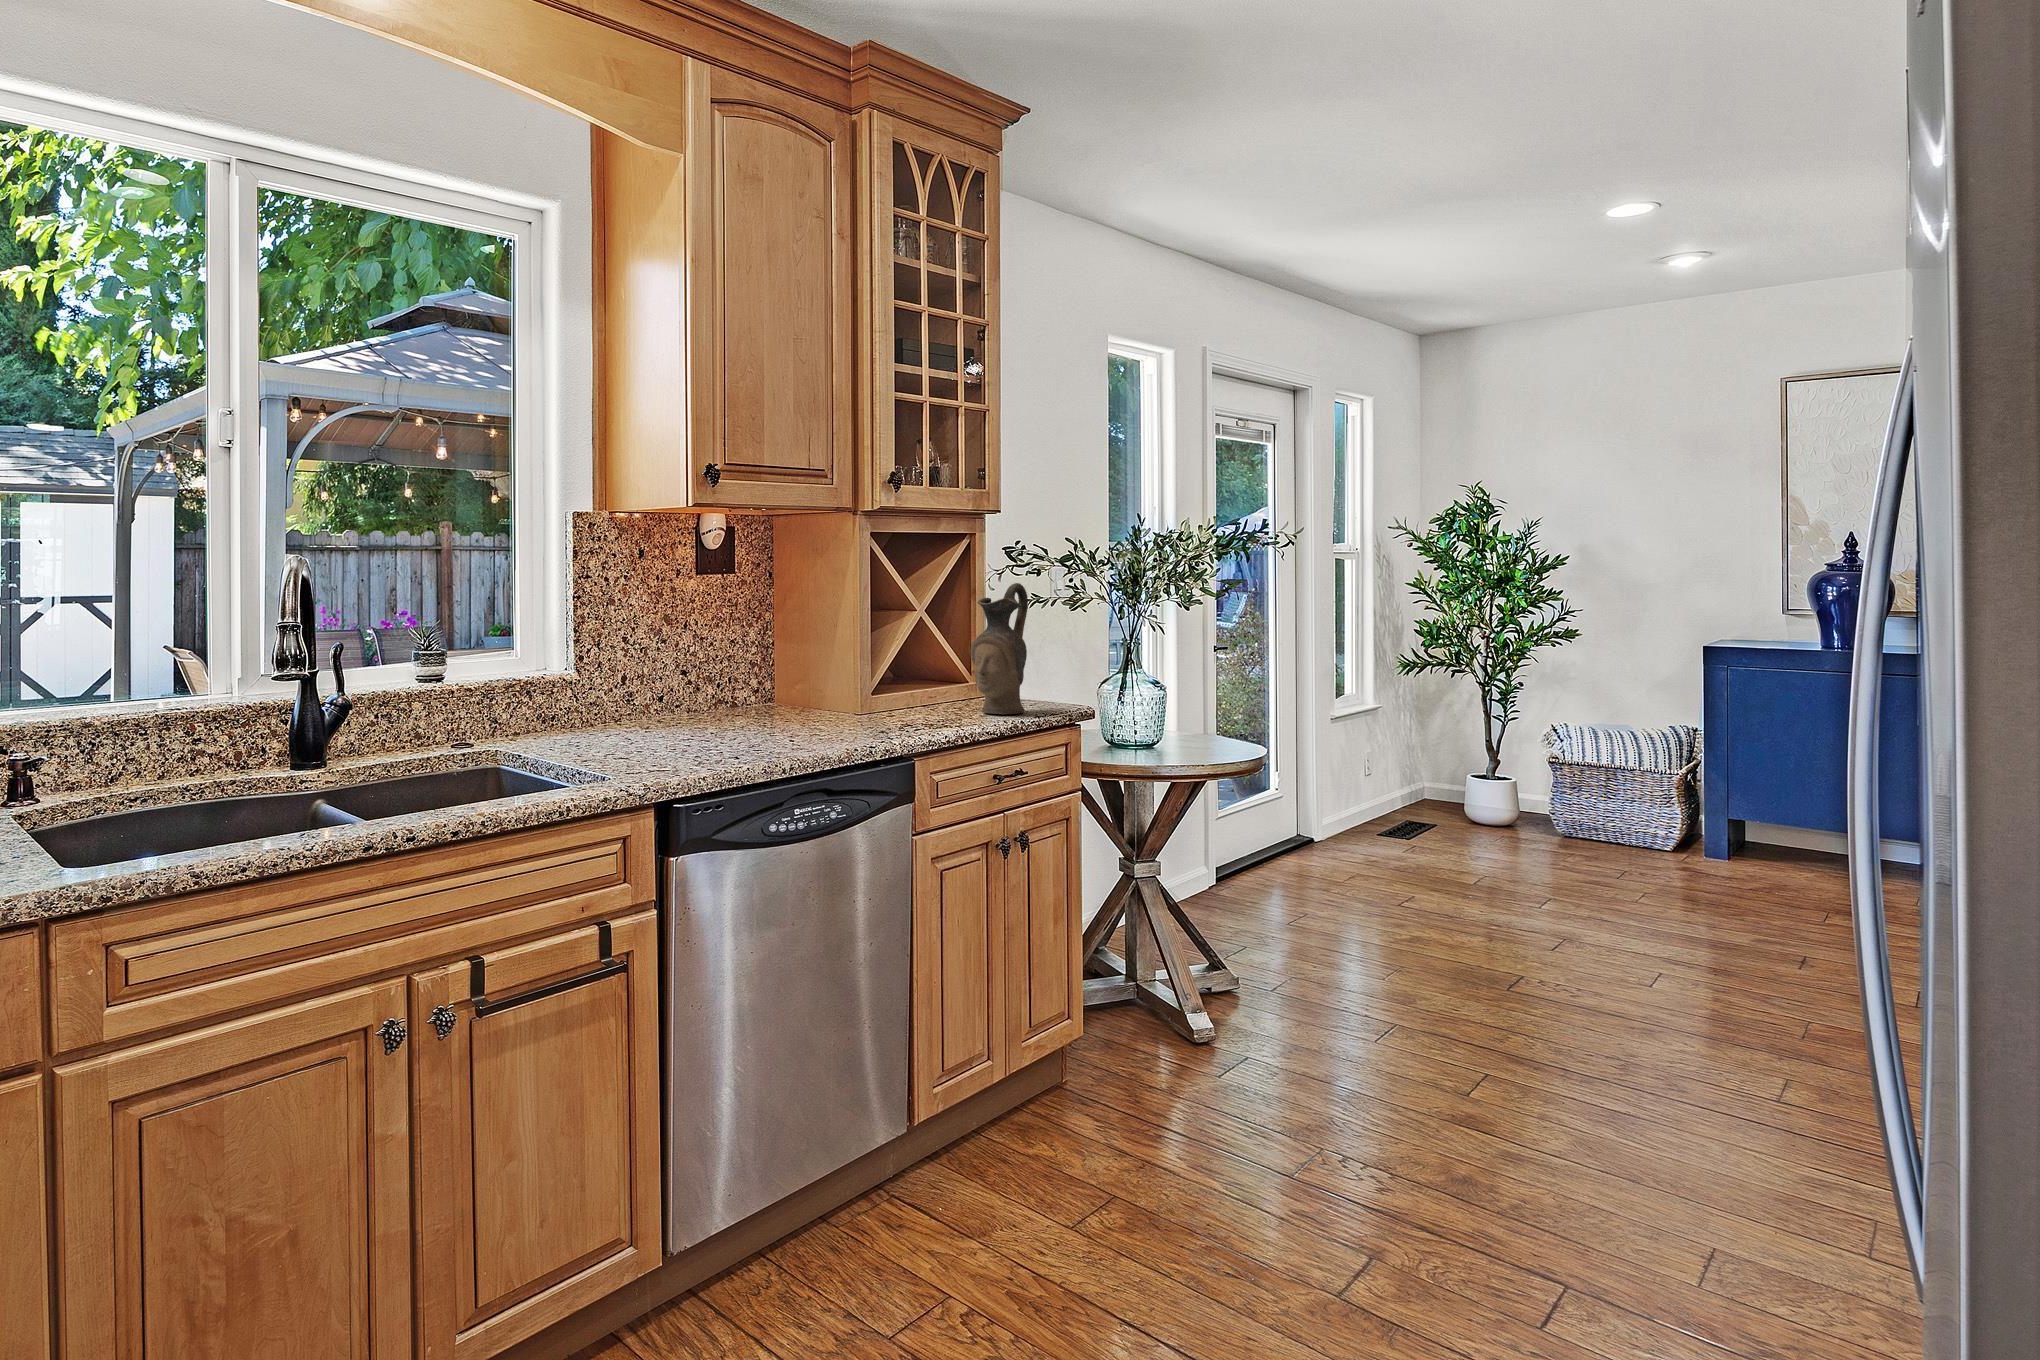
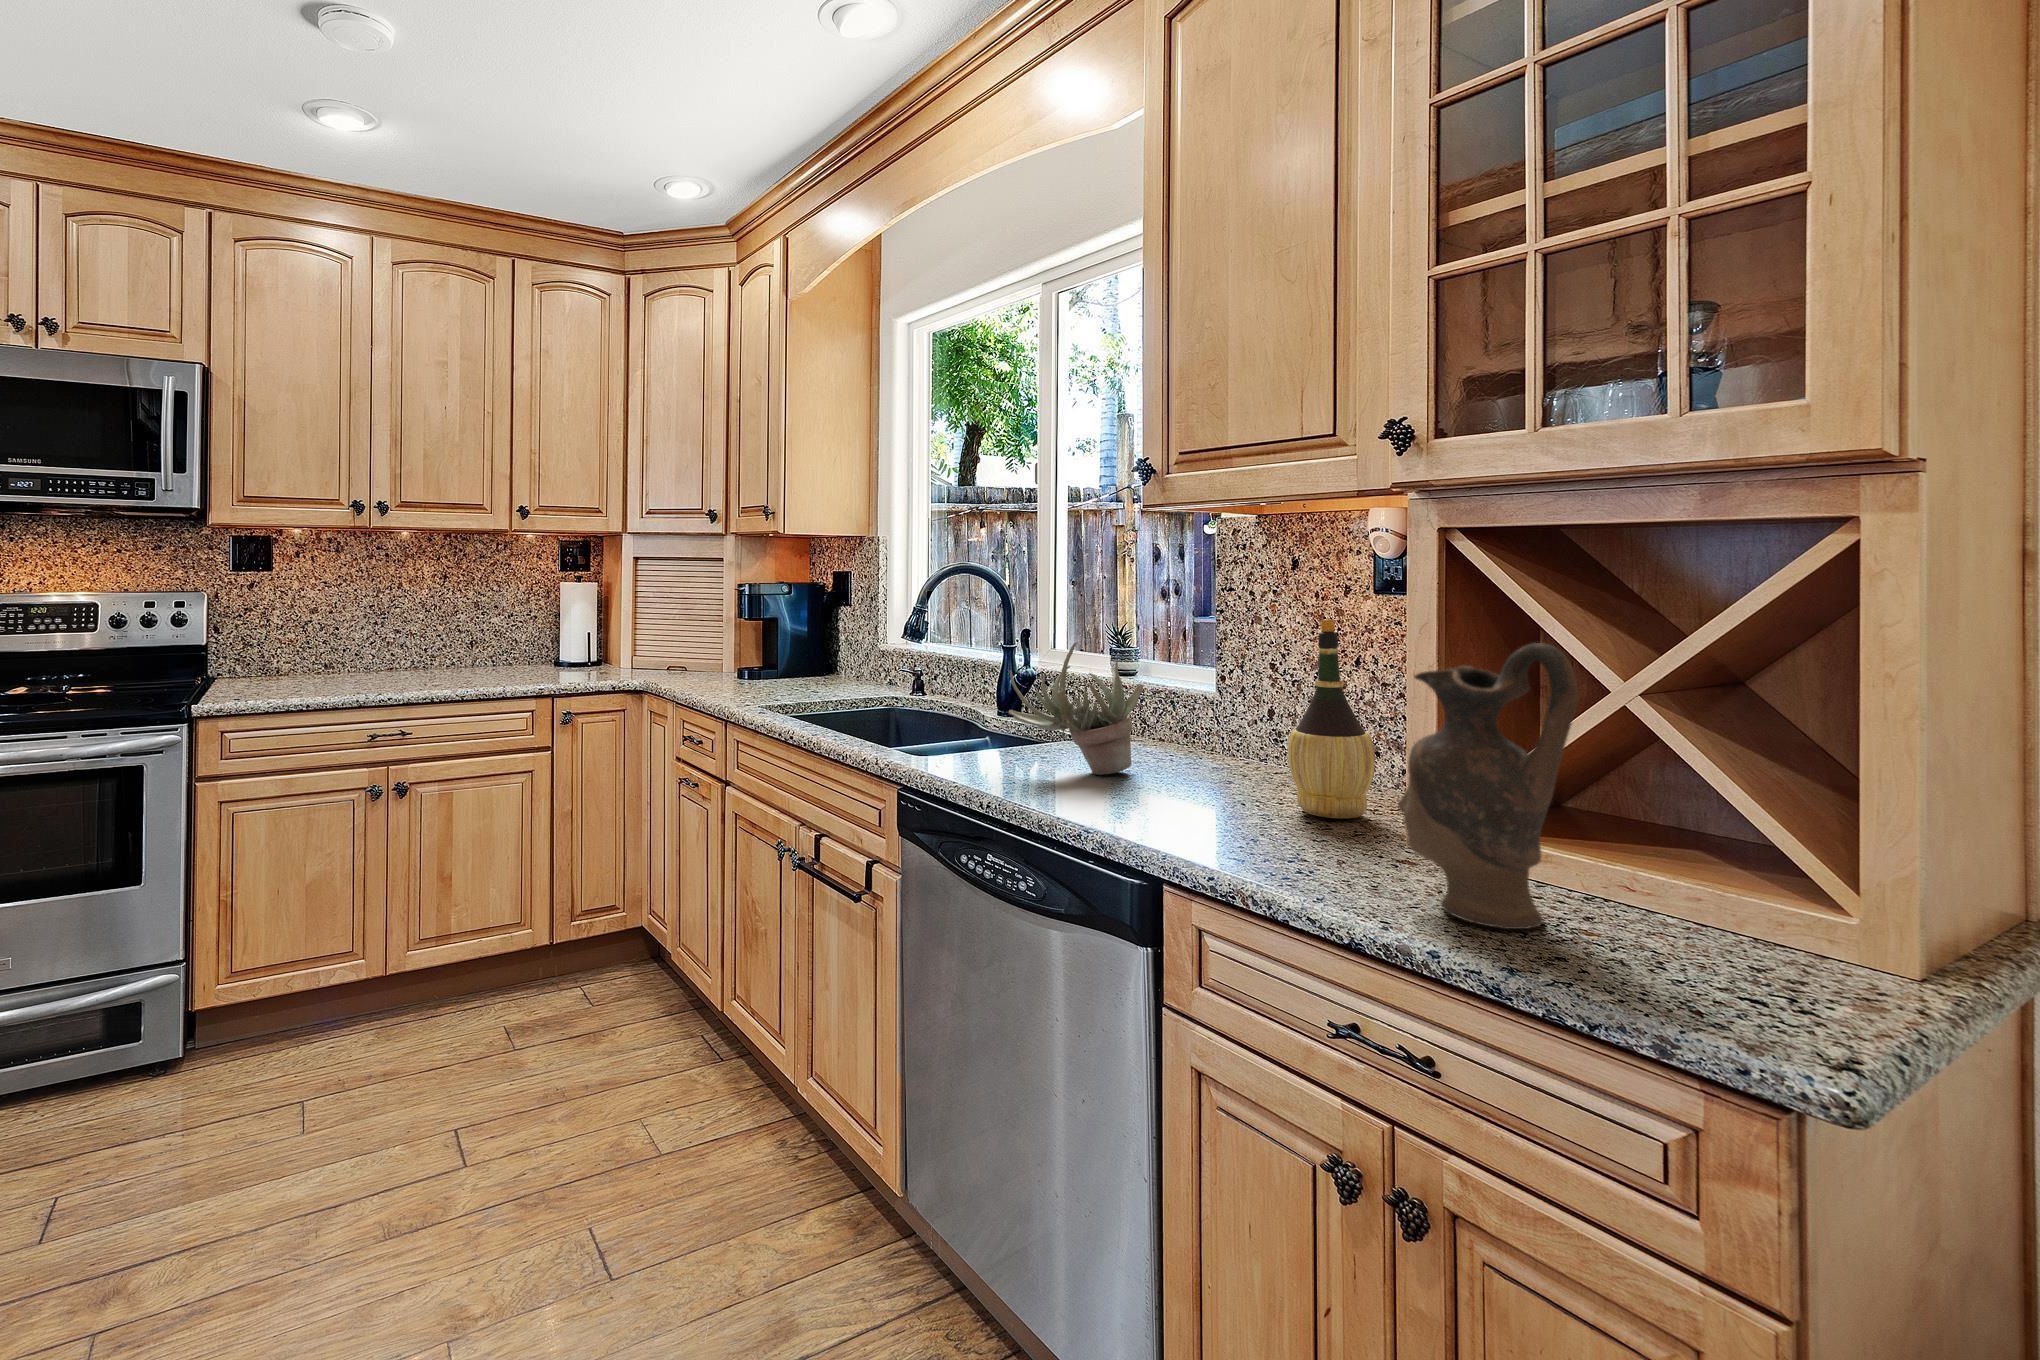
wine bottle: none [786,587,839,719] -> present [1288,619,1375,818]
succulent plant: none [637,621,716,746] -> present [1008,642,1143,775]

